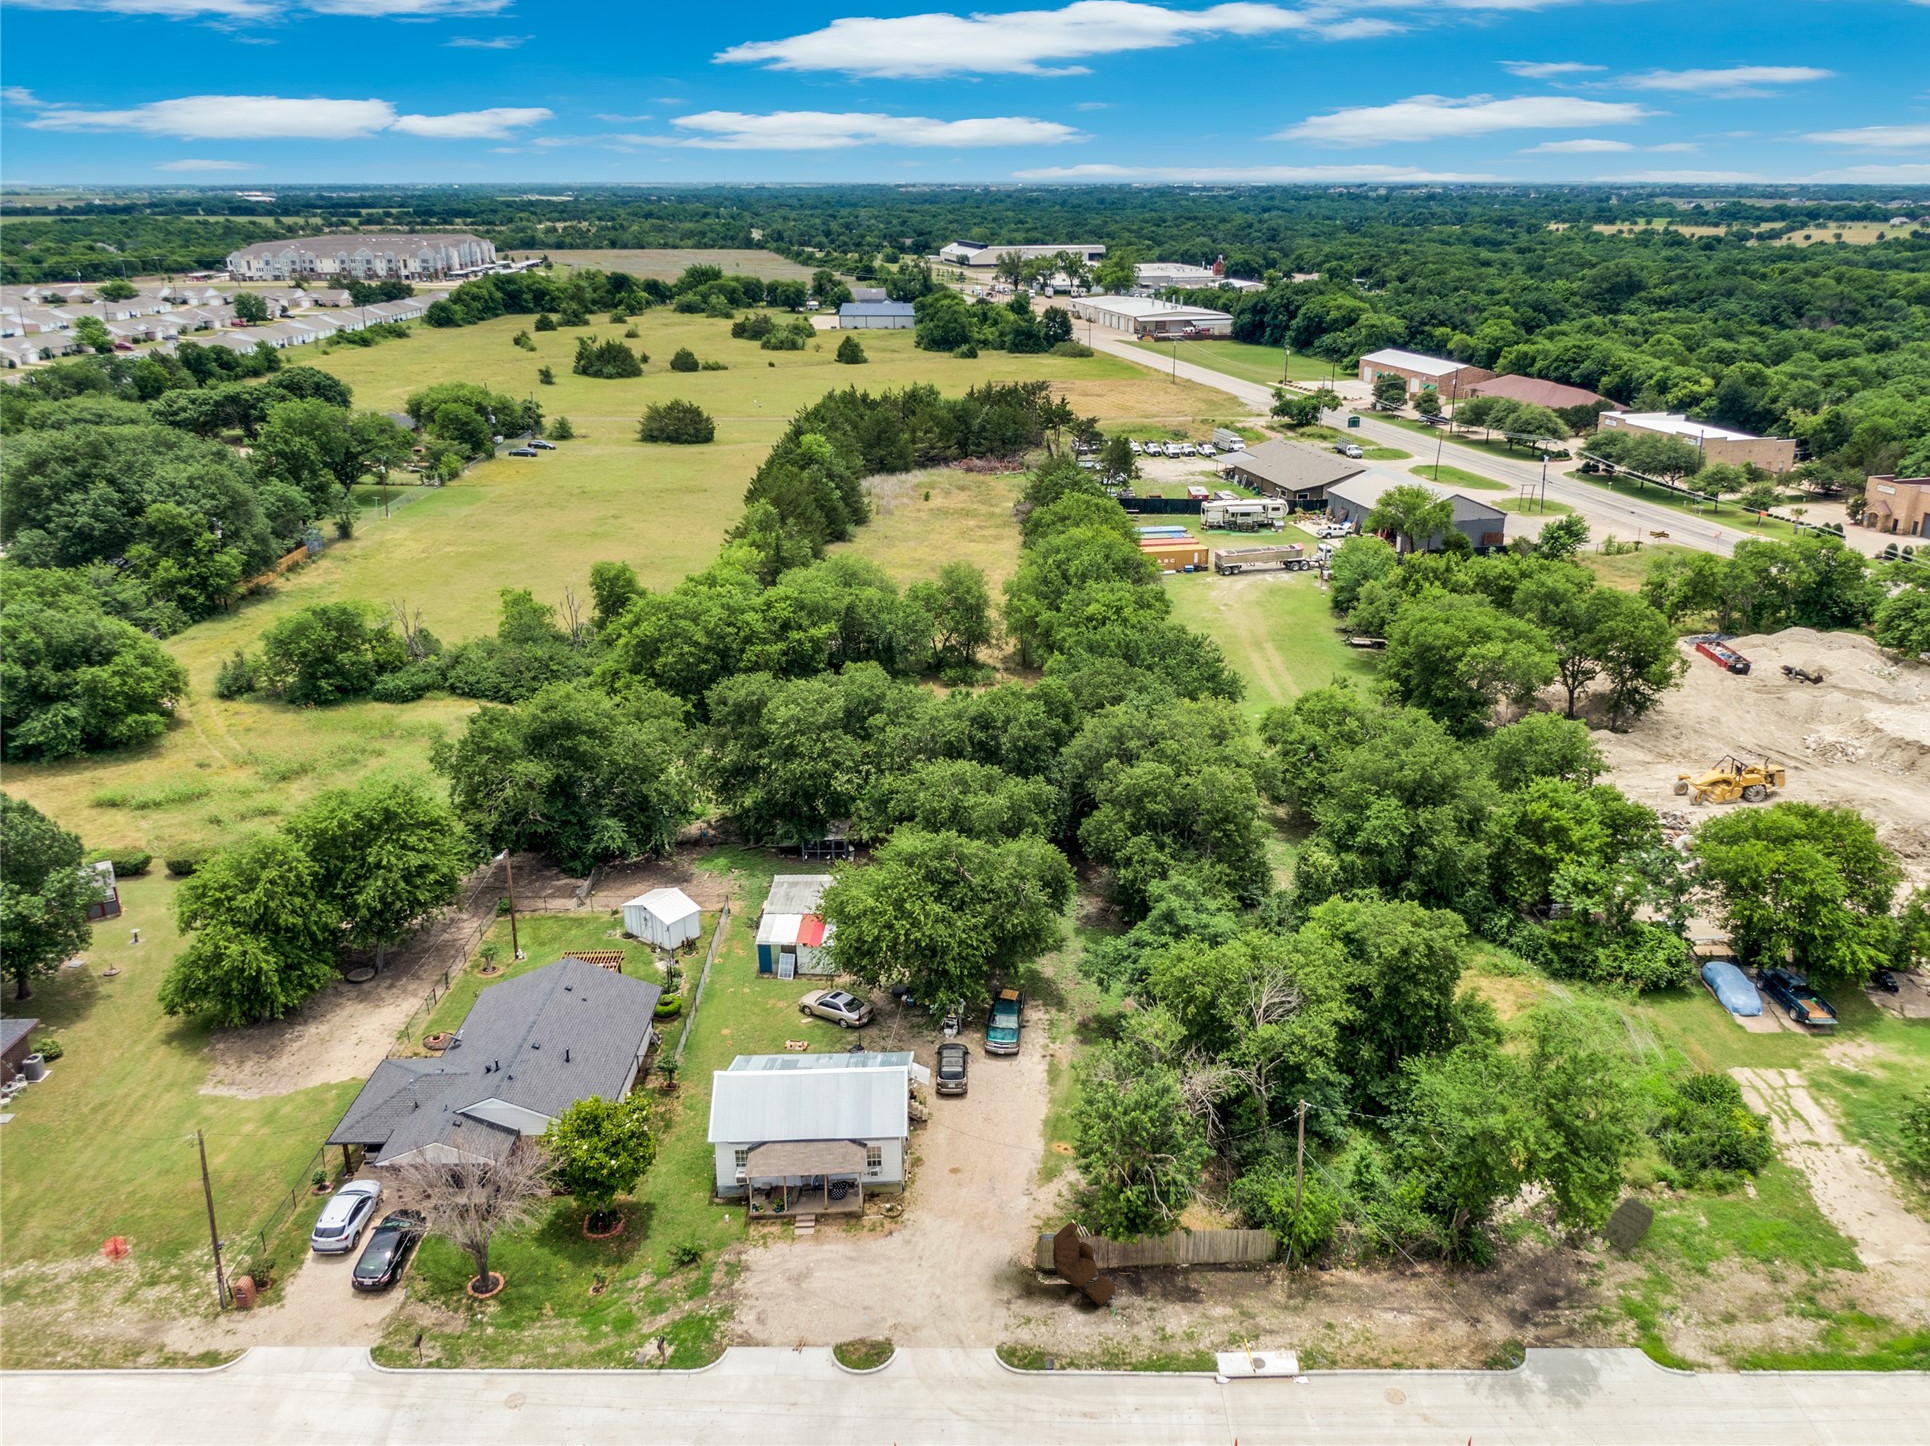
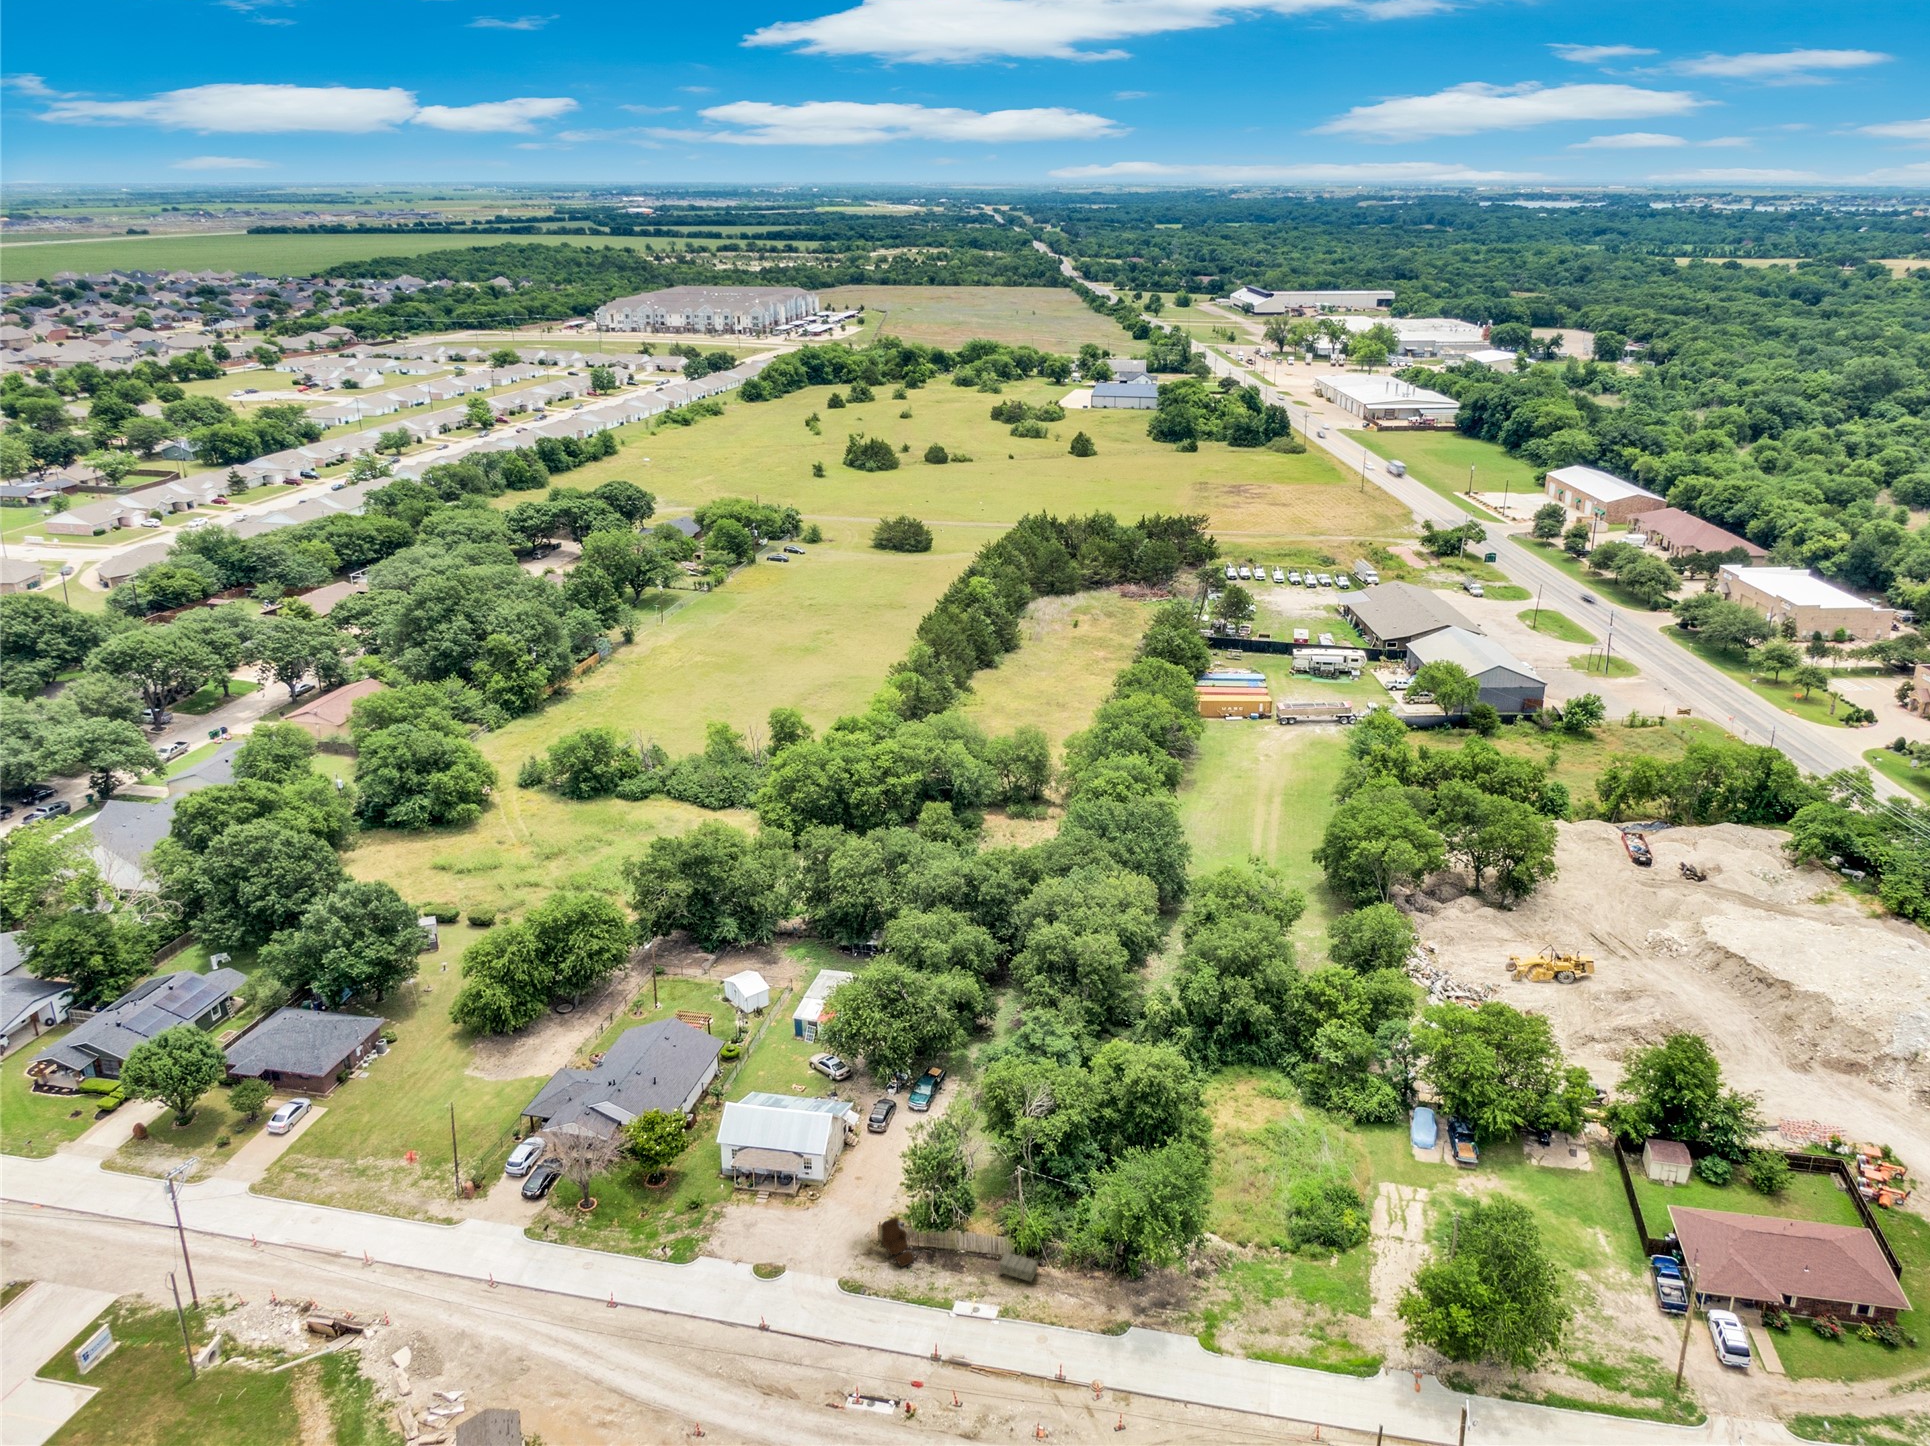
bench: present [1601,1197,1654,1256] -> present [999,1252,1038,1283]

